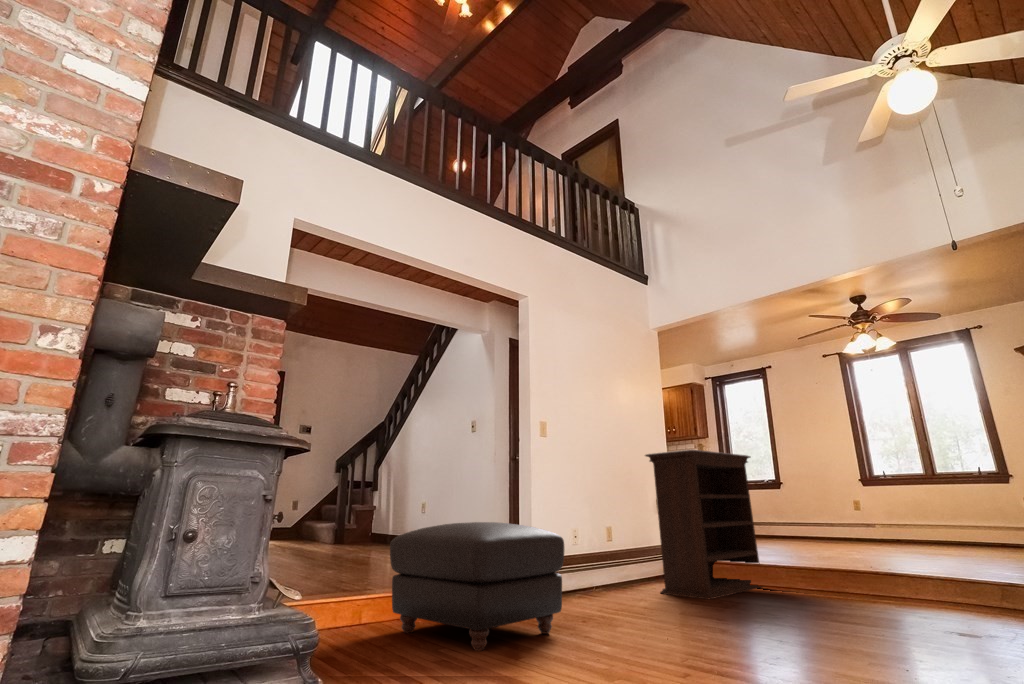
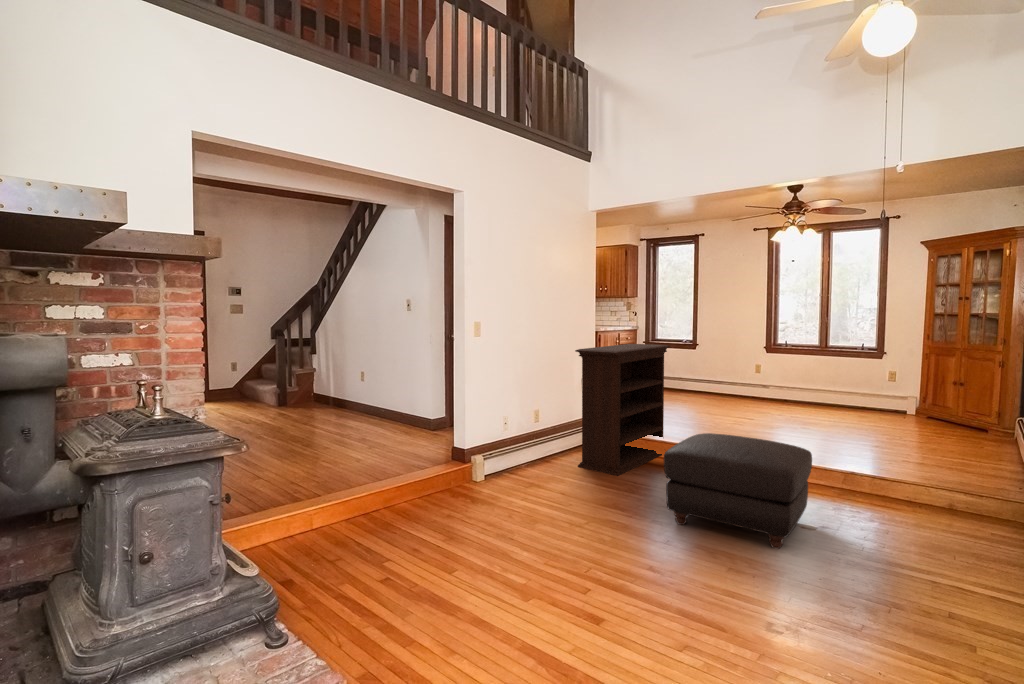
ottoman: present [390,522,564,651] -> present [664,433,812,549]

